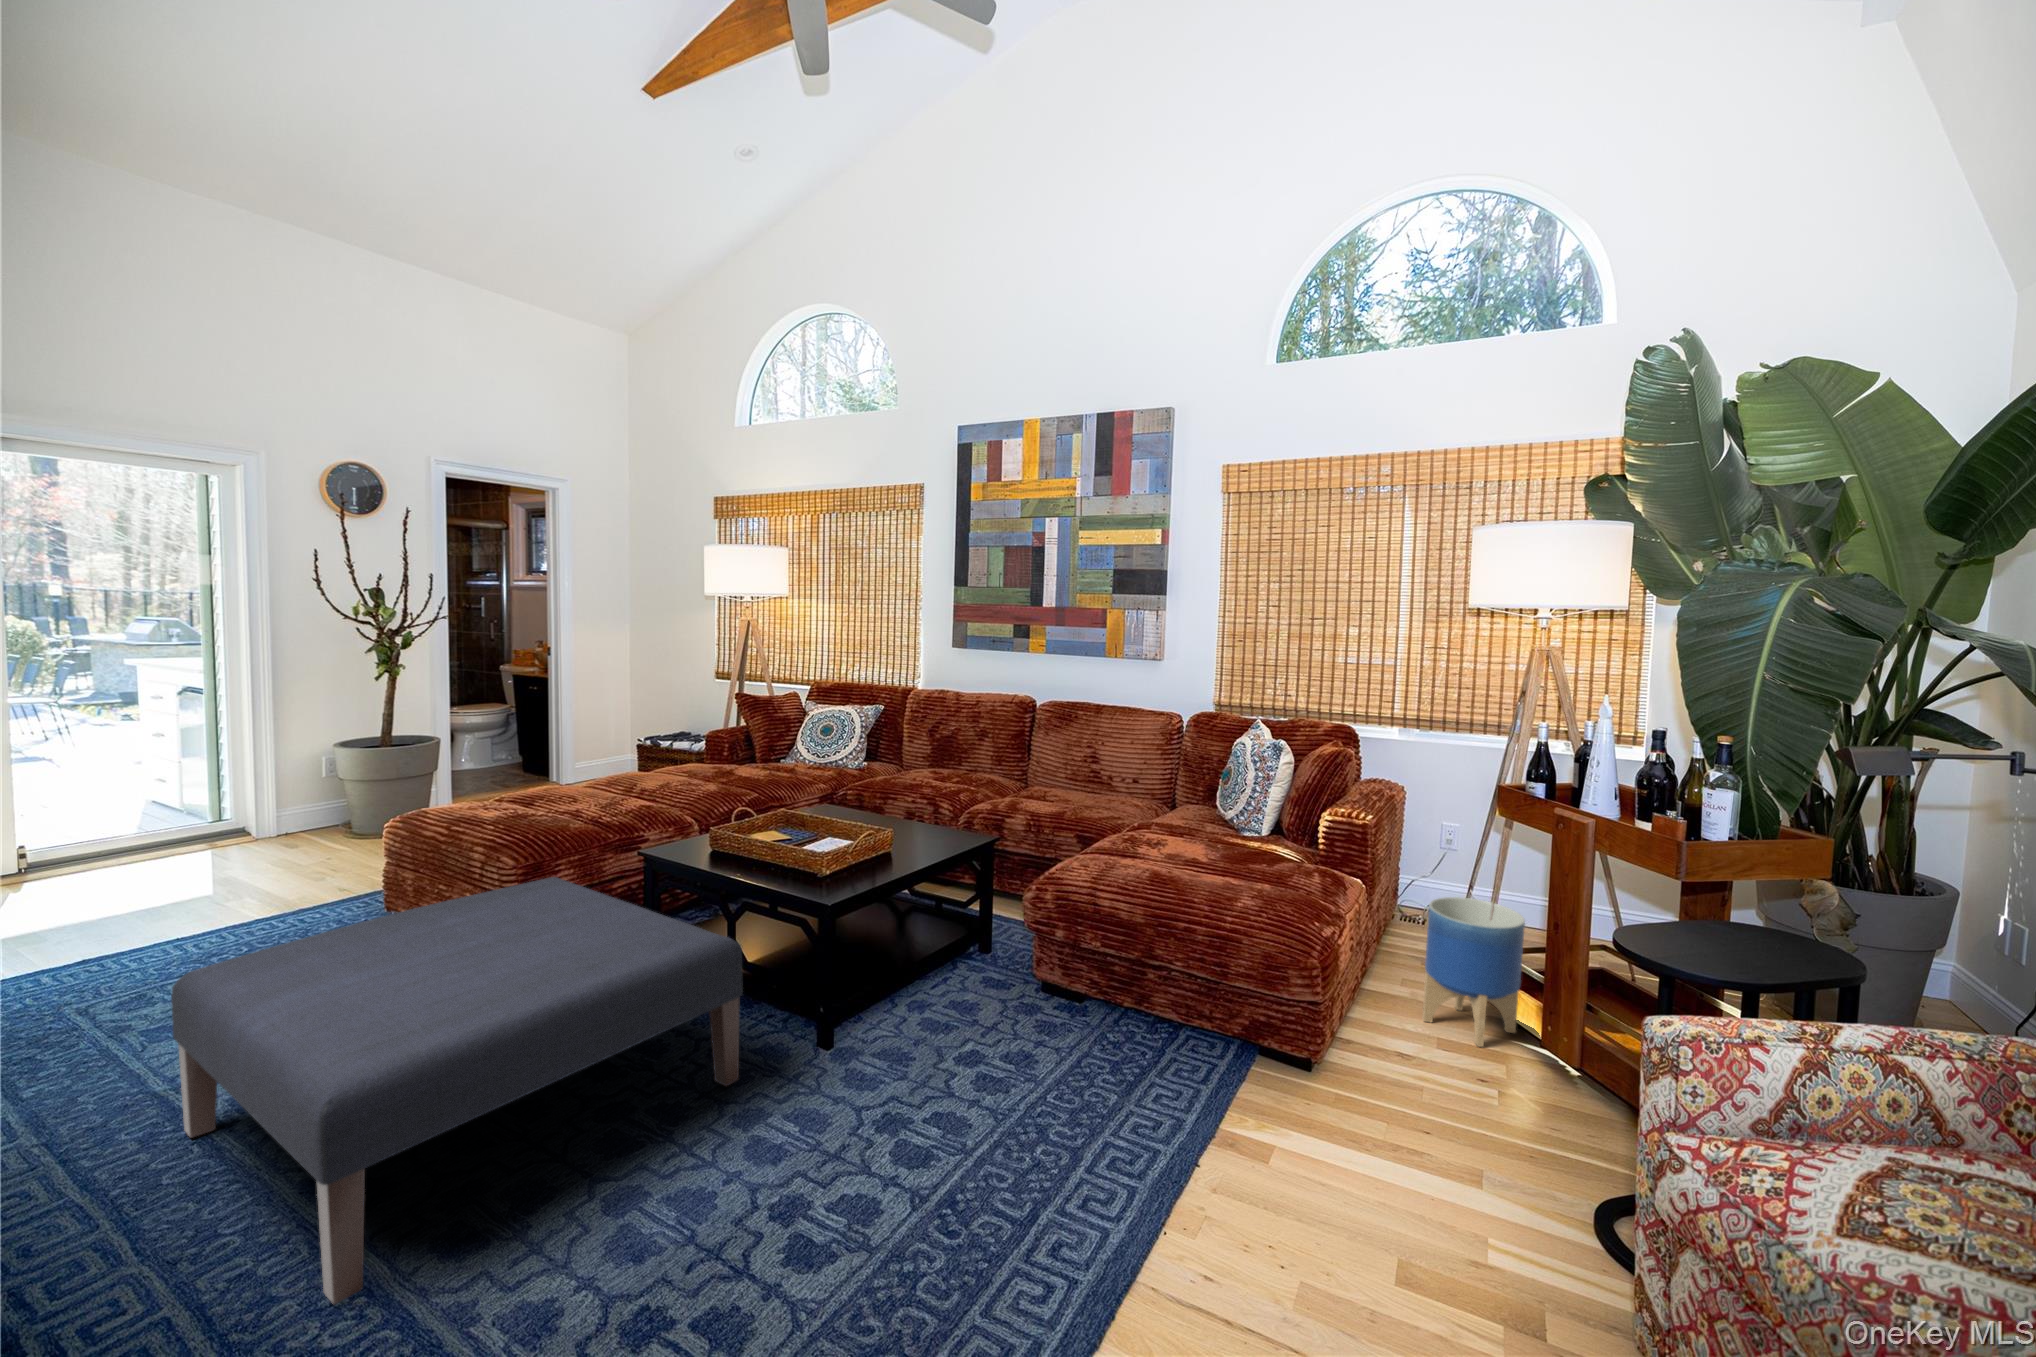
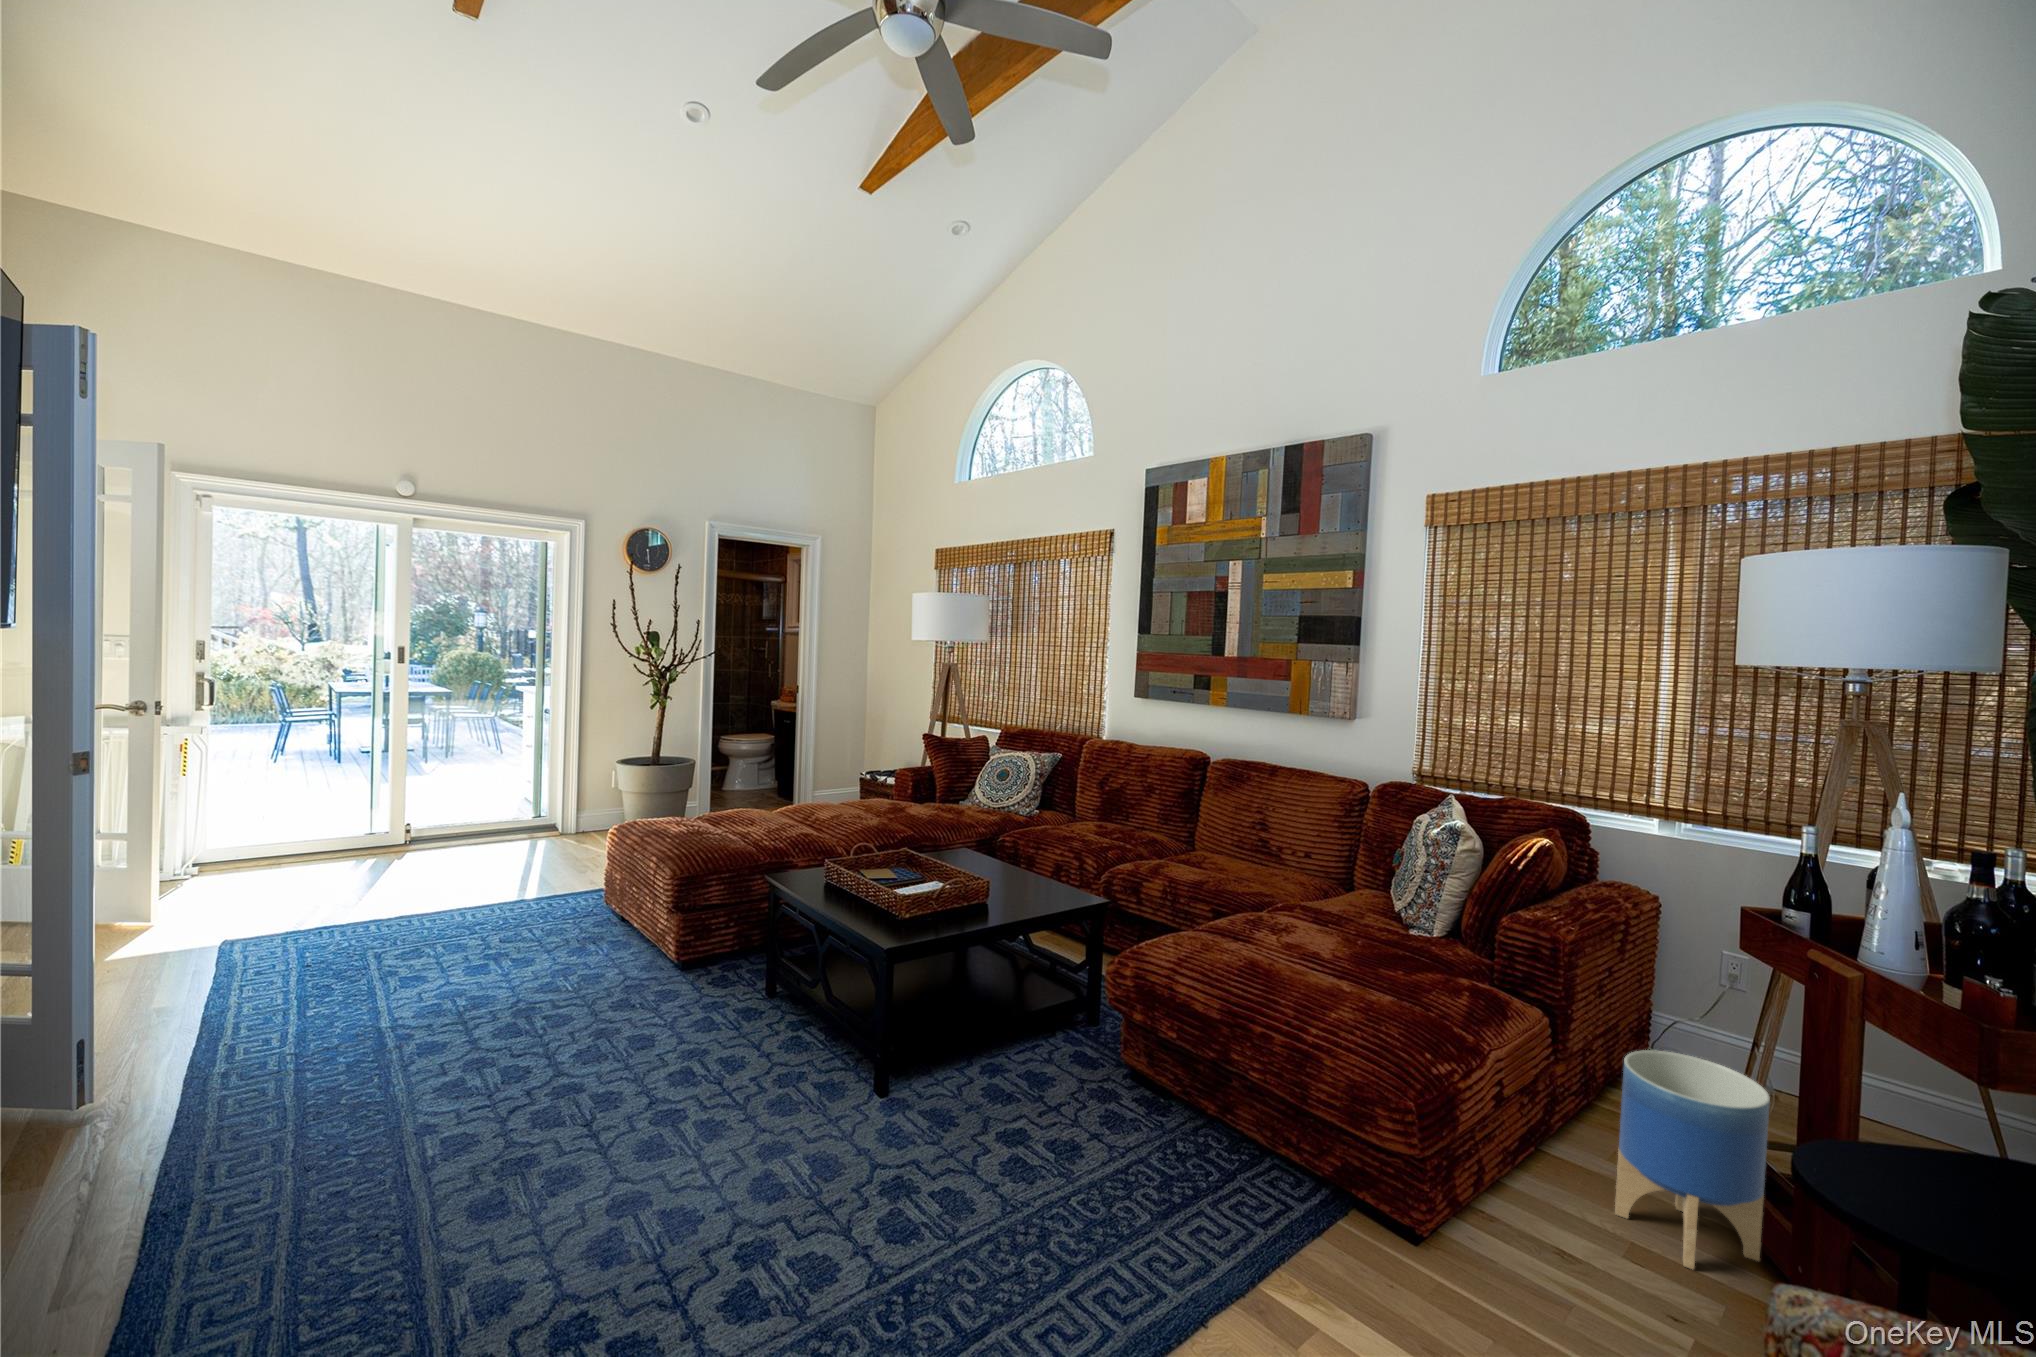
ottoman: present [171,877,743,1304] -> none [372,893,791,1237]

